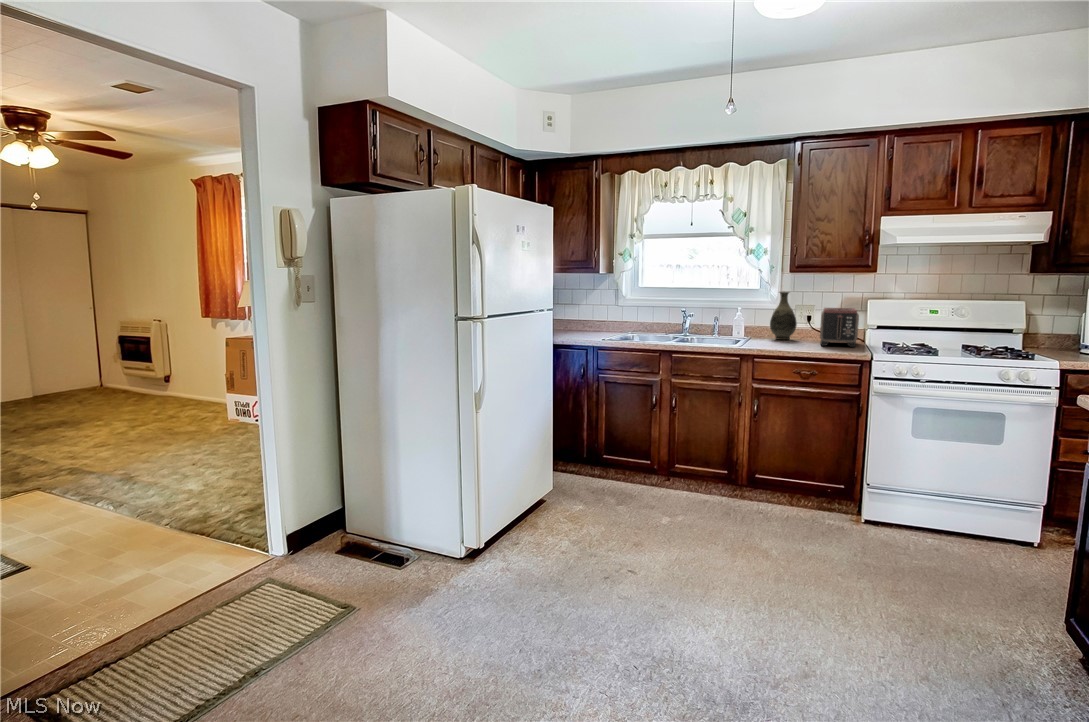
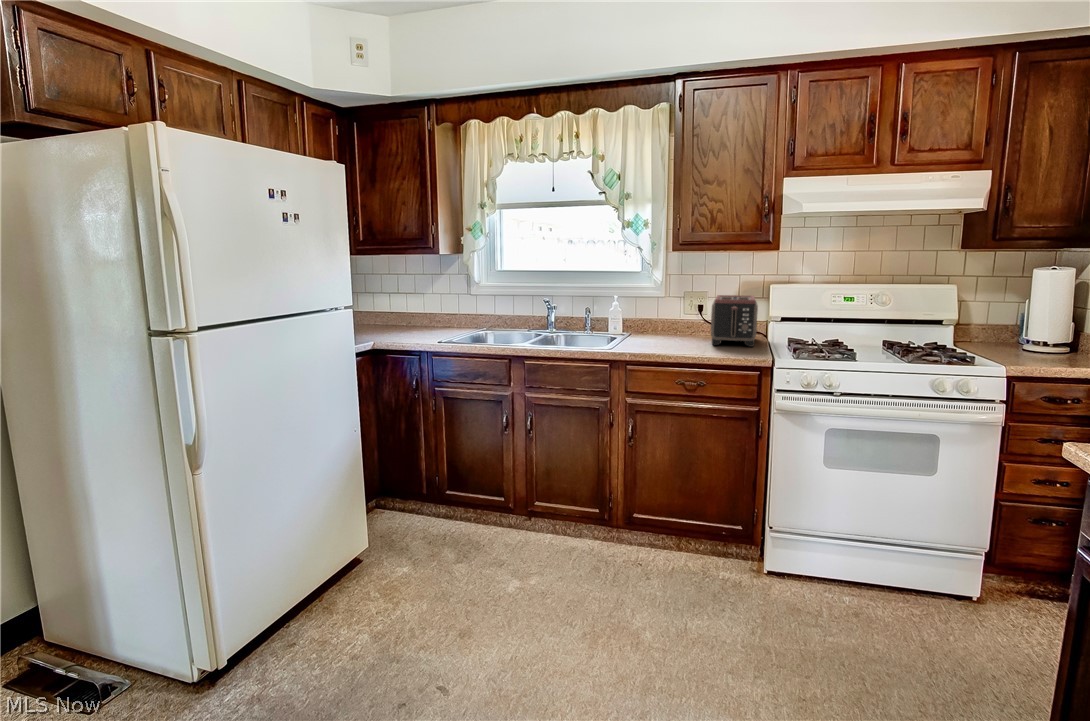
vase: present [770,292,797,340] -> none [654,275,685,336]

